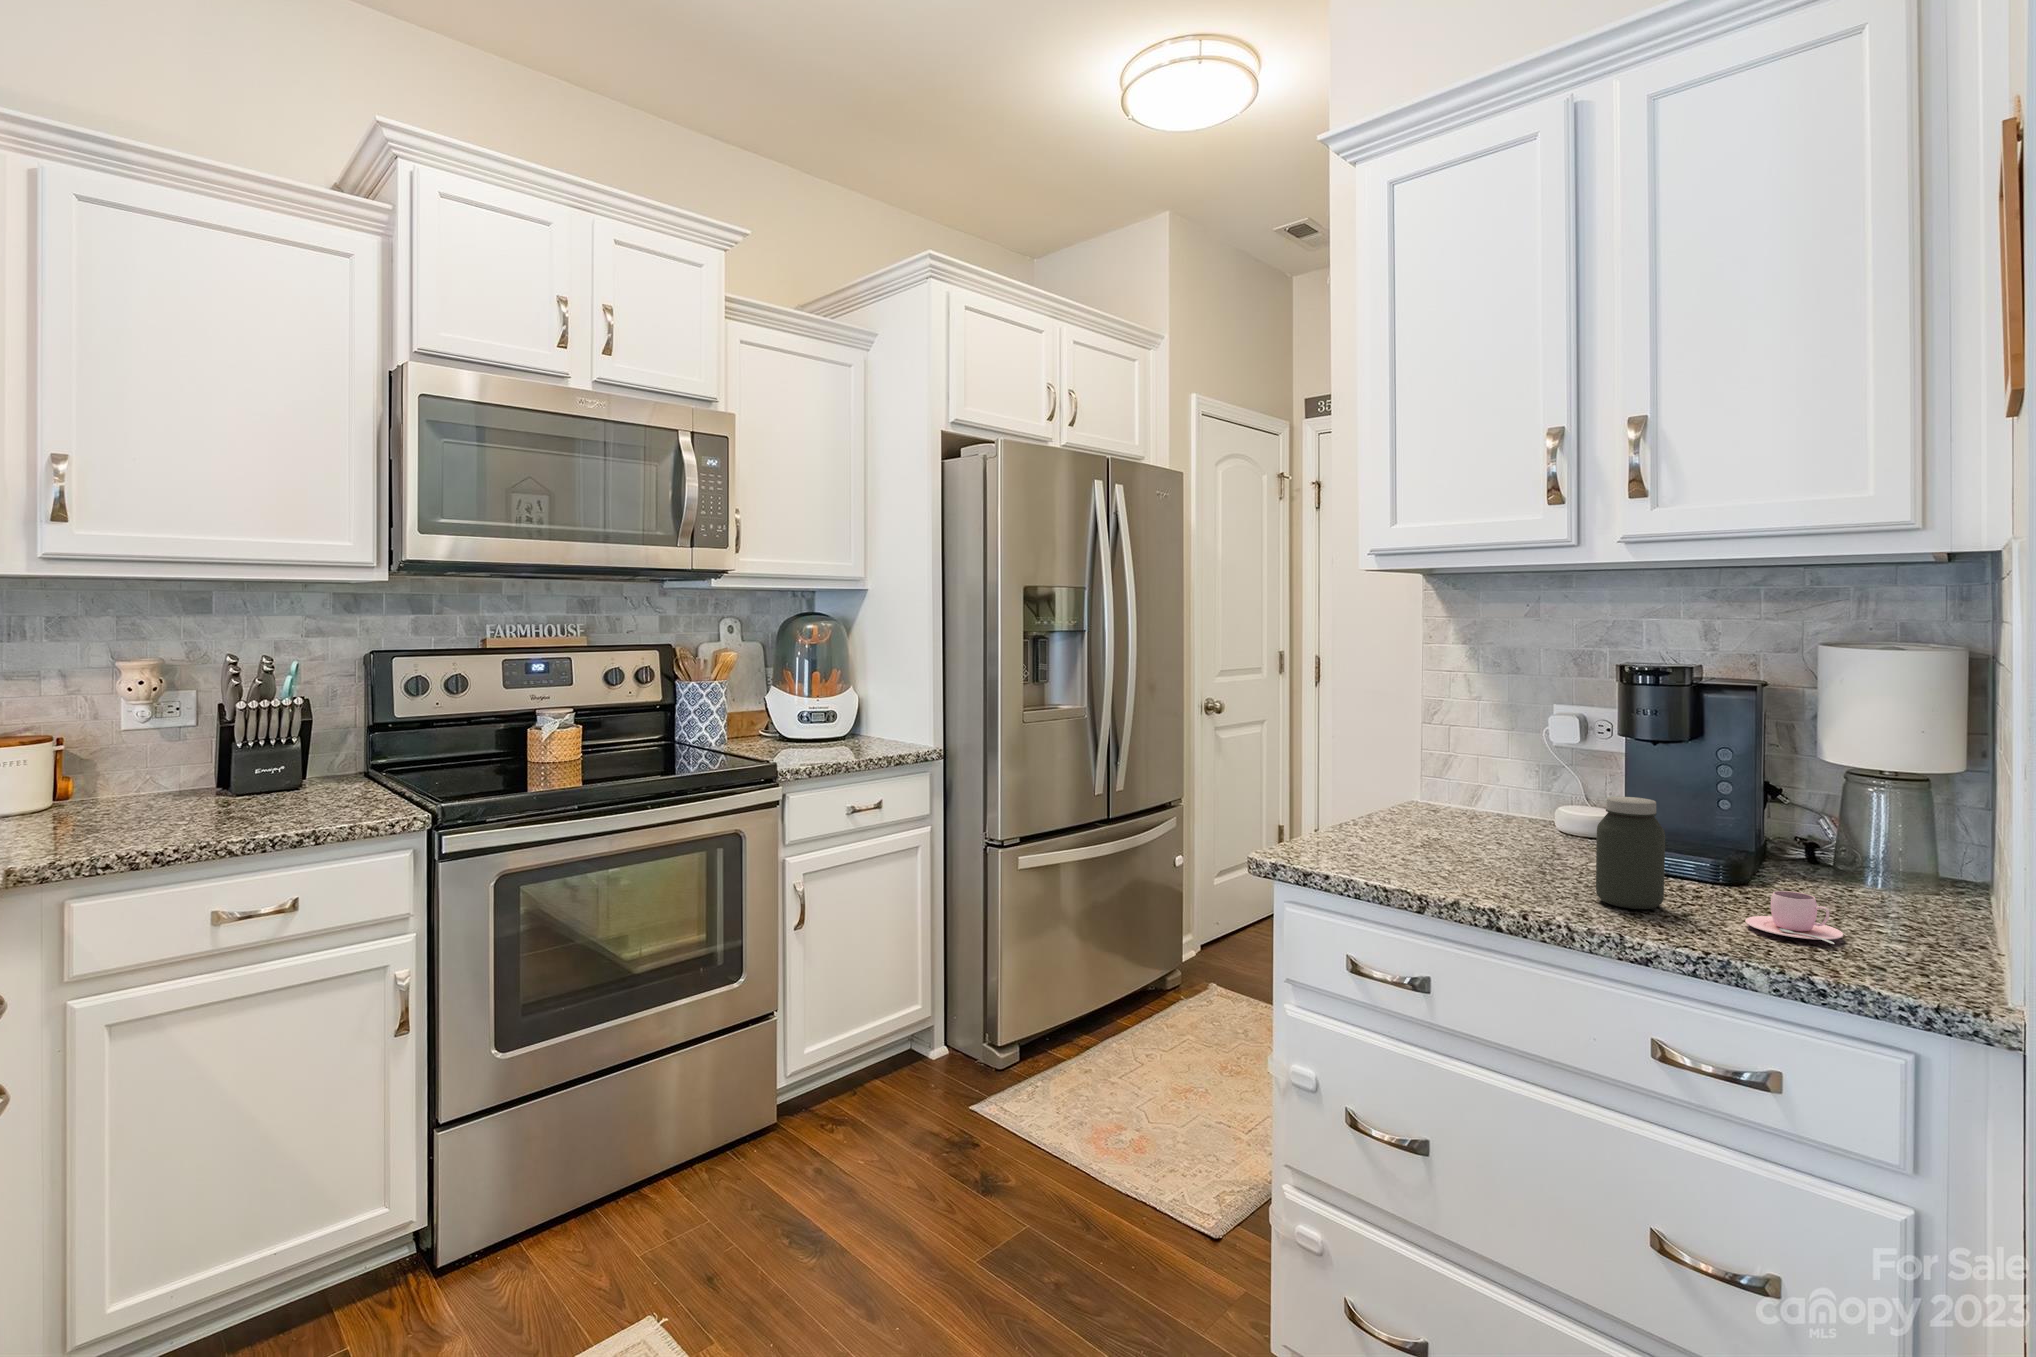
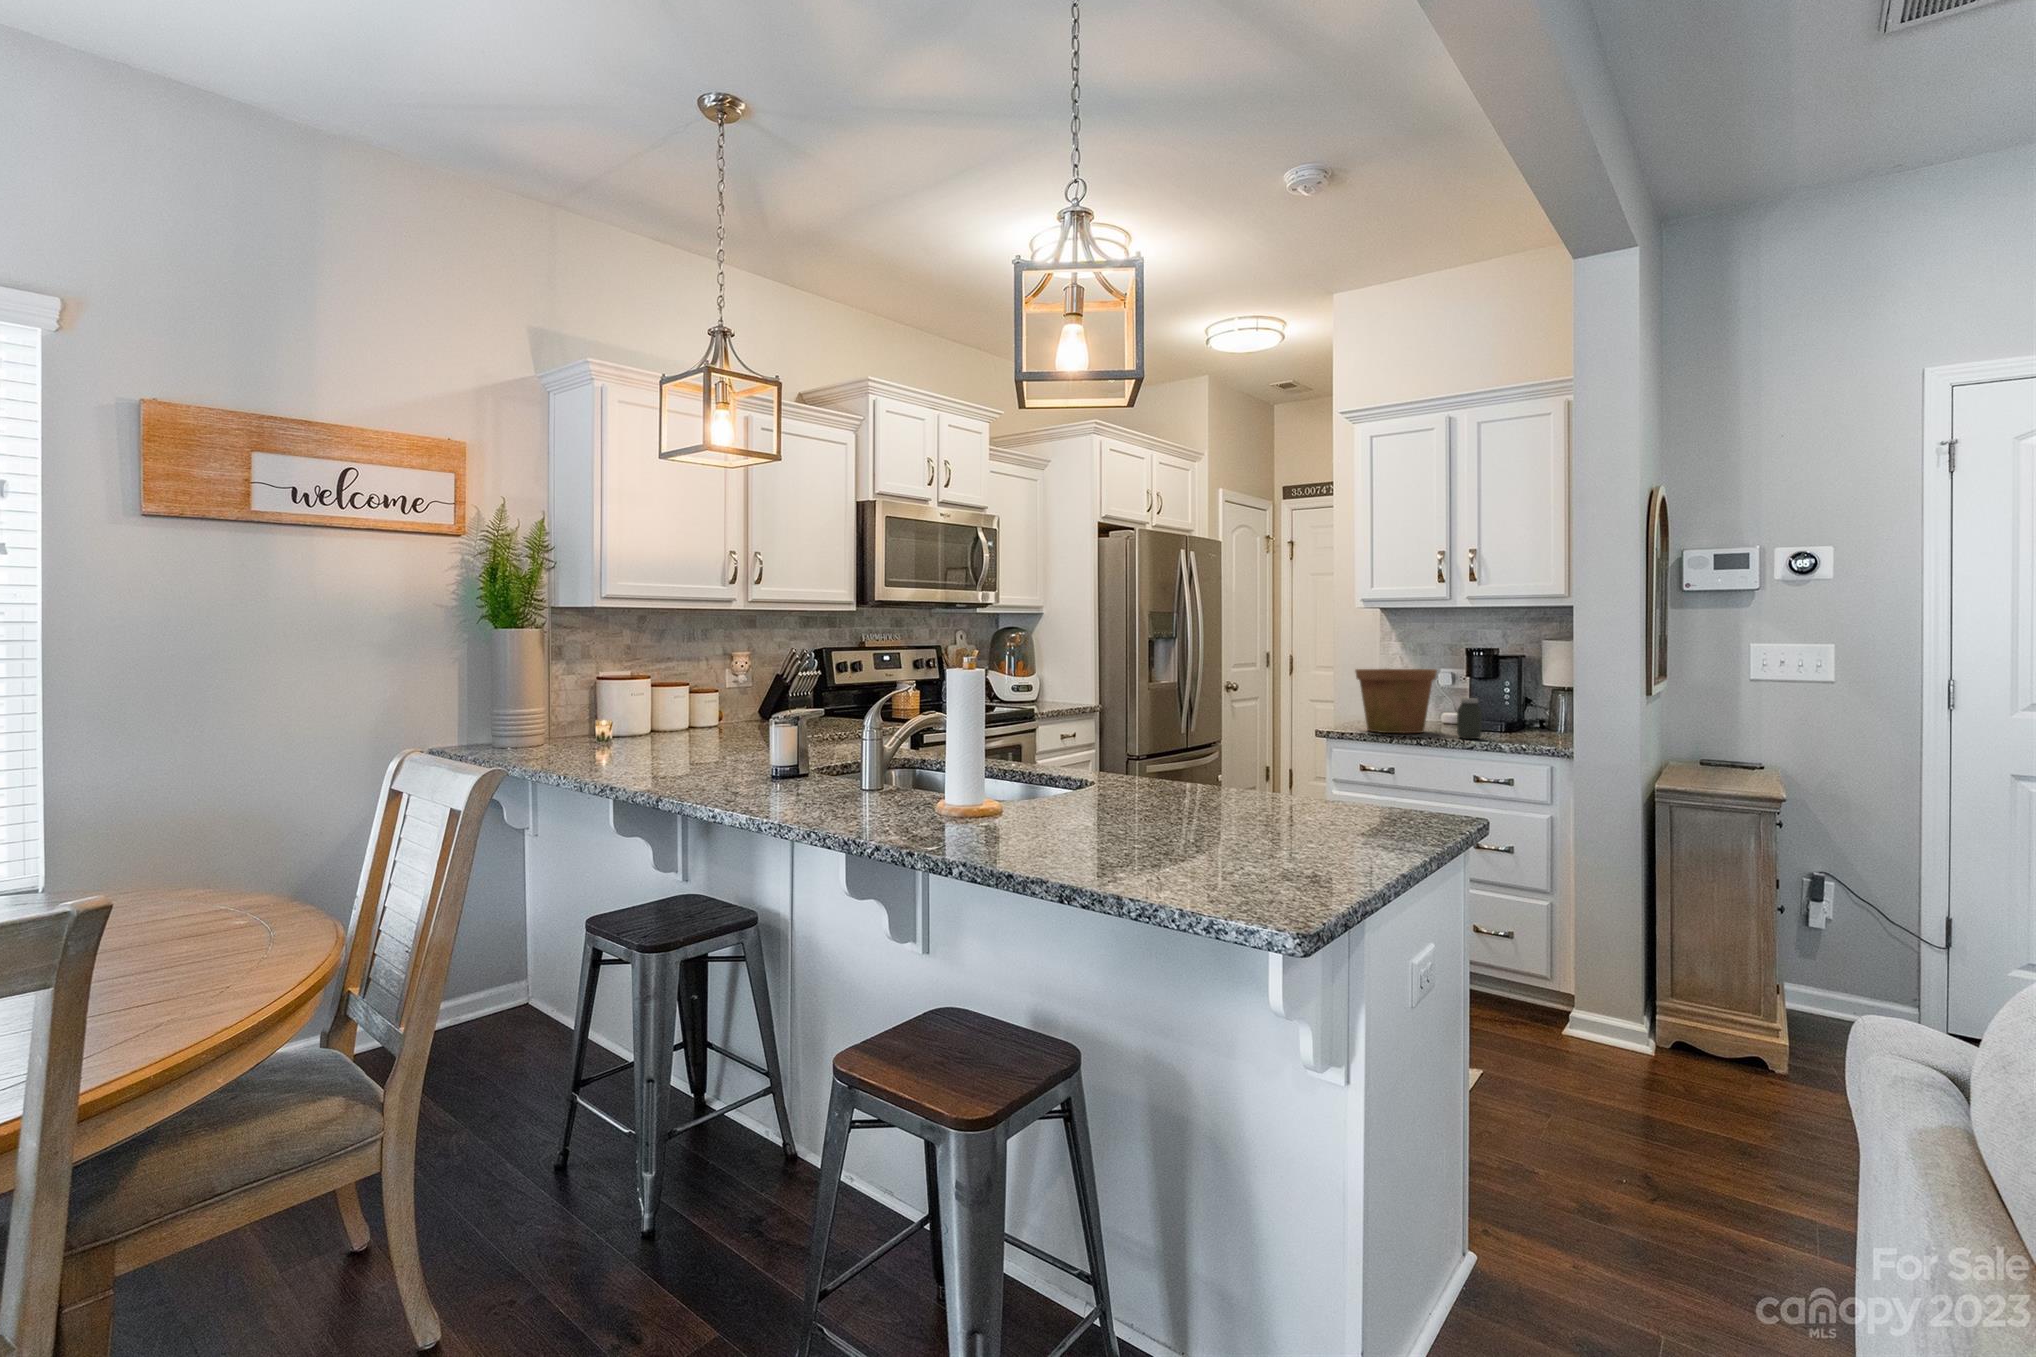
flower pot: none [1348,706,1545,870] -> present [1355,669,1437,733]
teacup: present [1745,891,1843,944] -> none [1508,708,1539,742]

